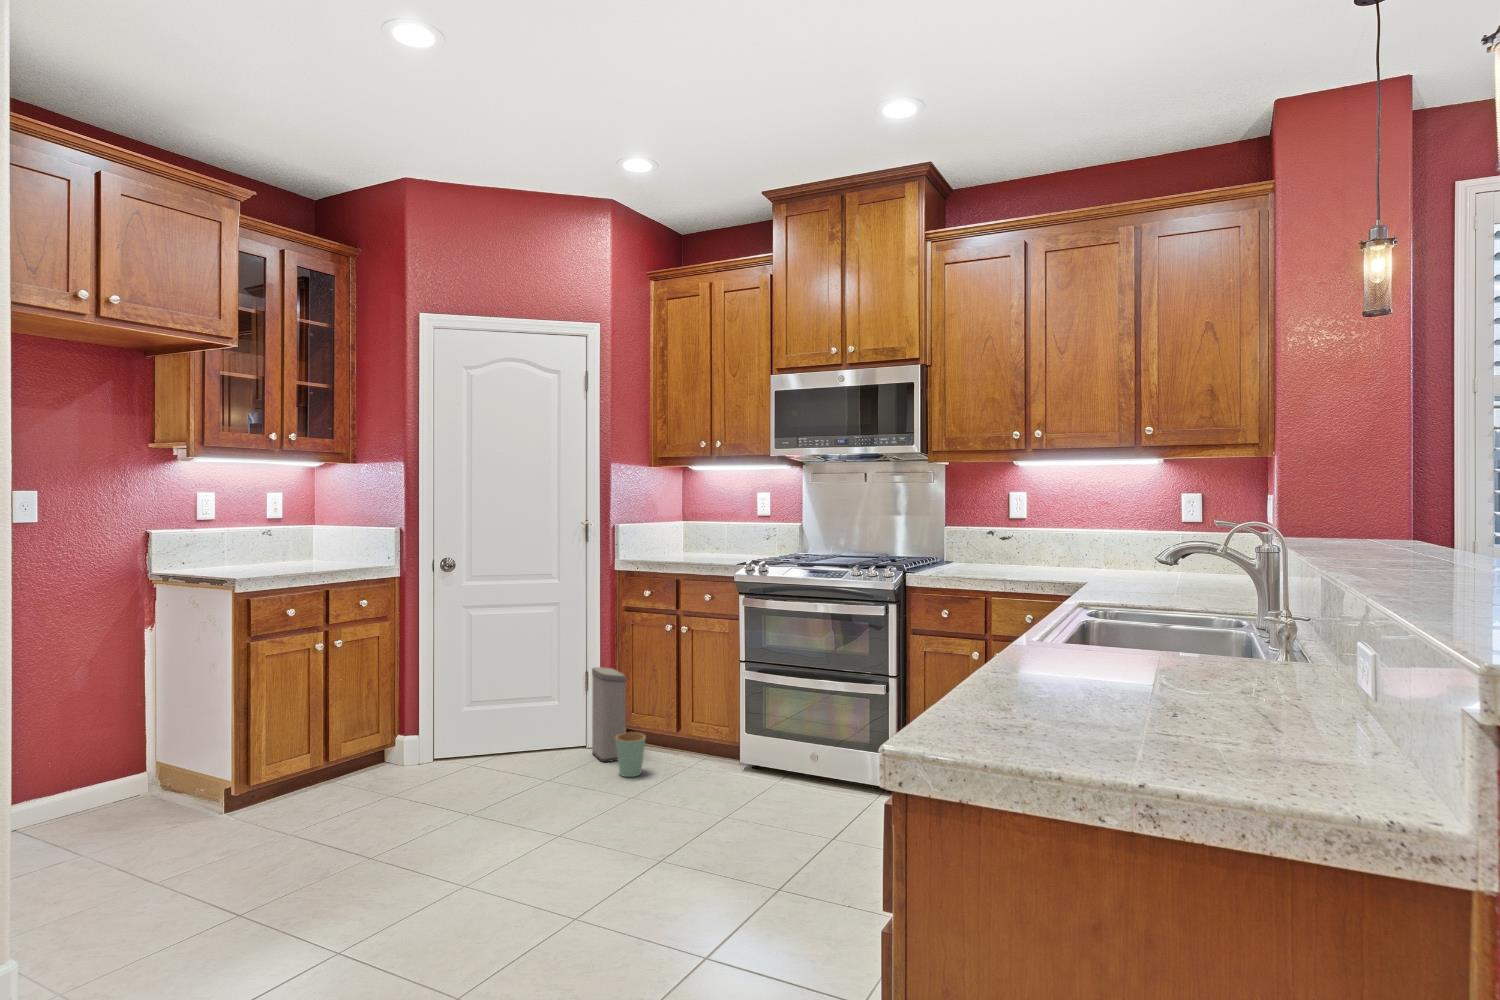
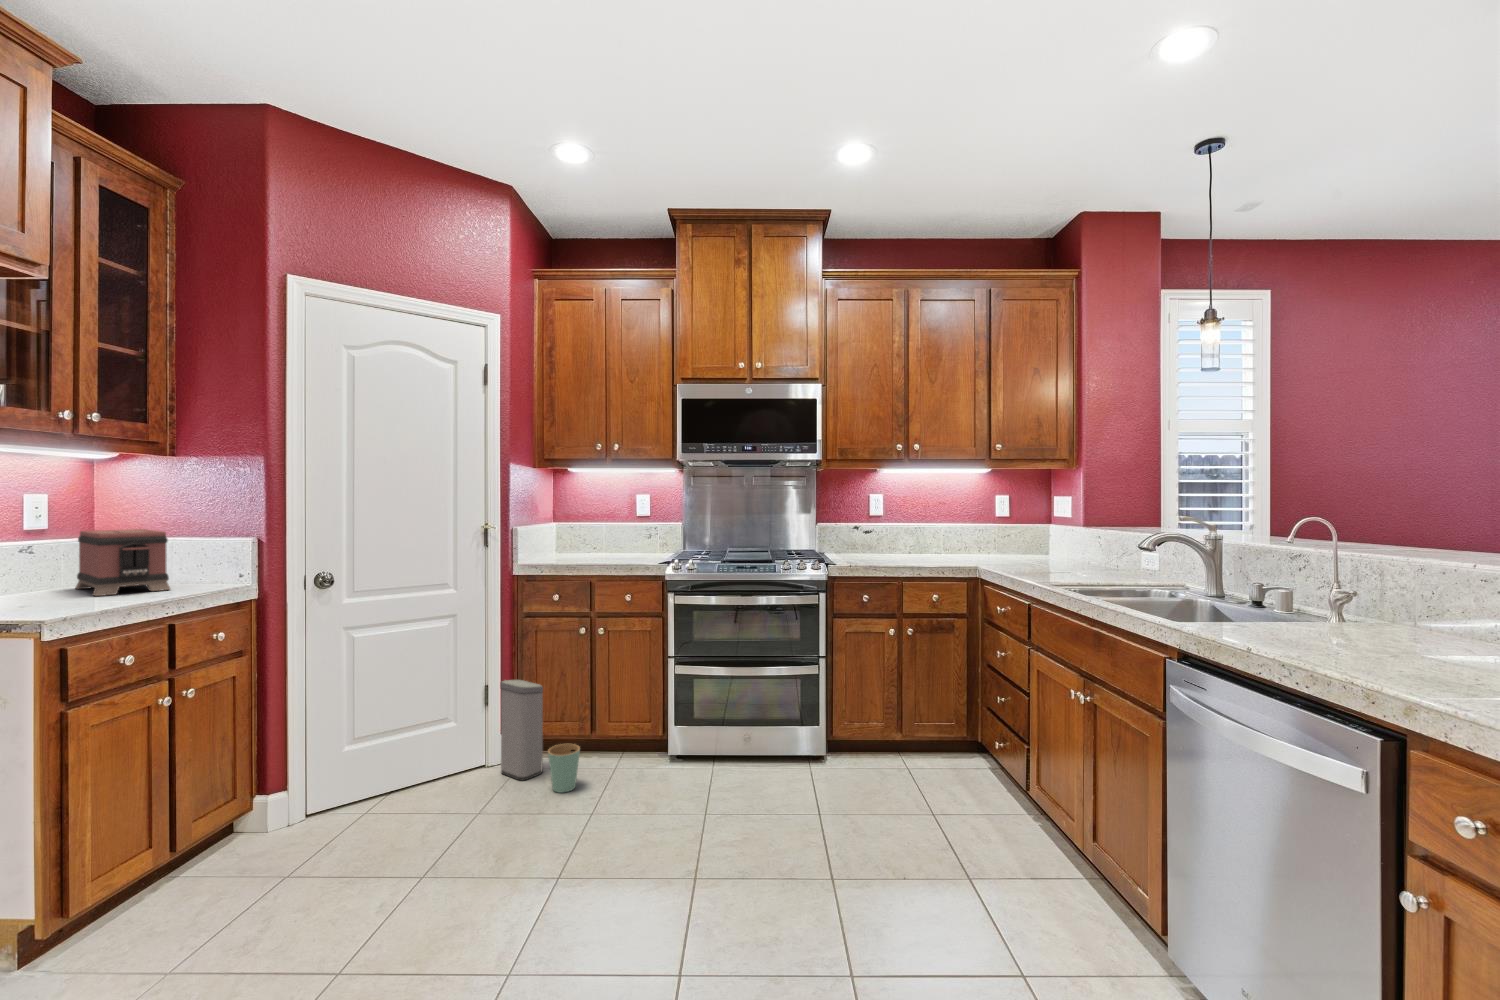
toaster: none [293,519,341,567] -> present [75,529,170,596]

